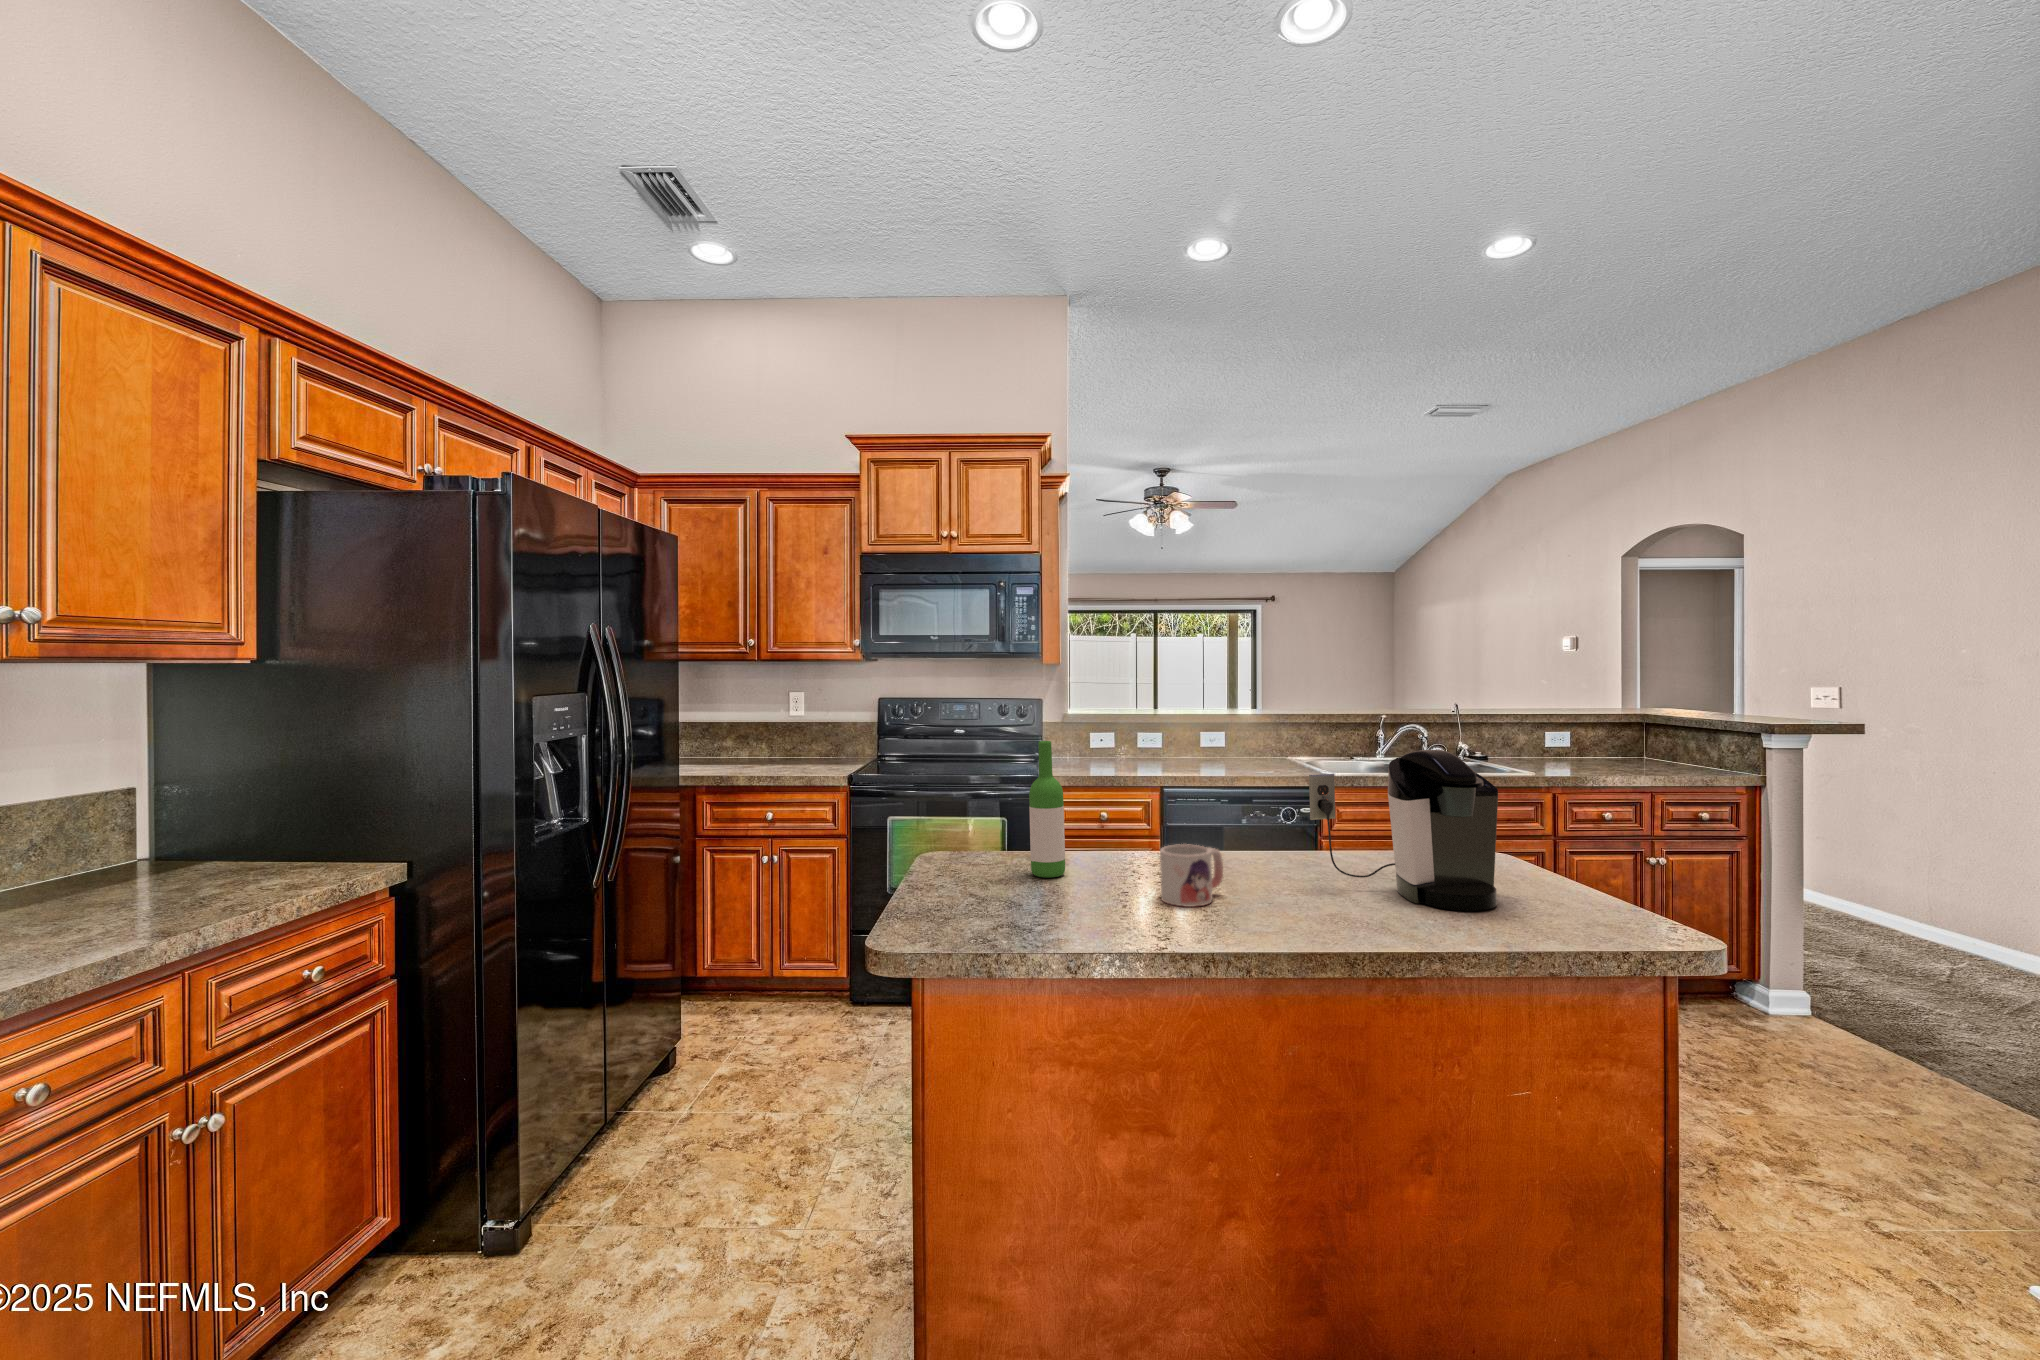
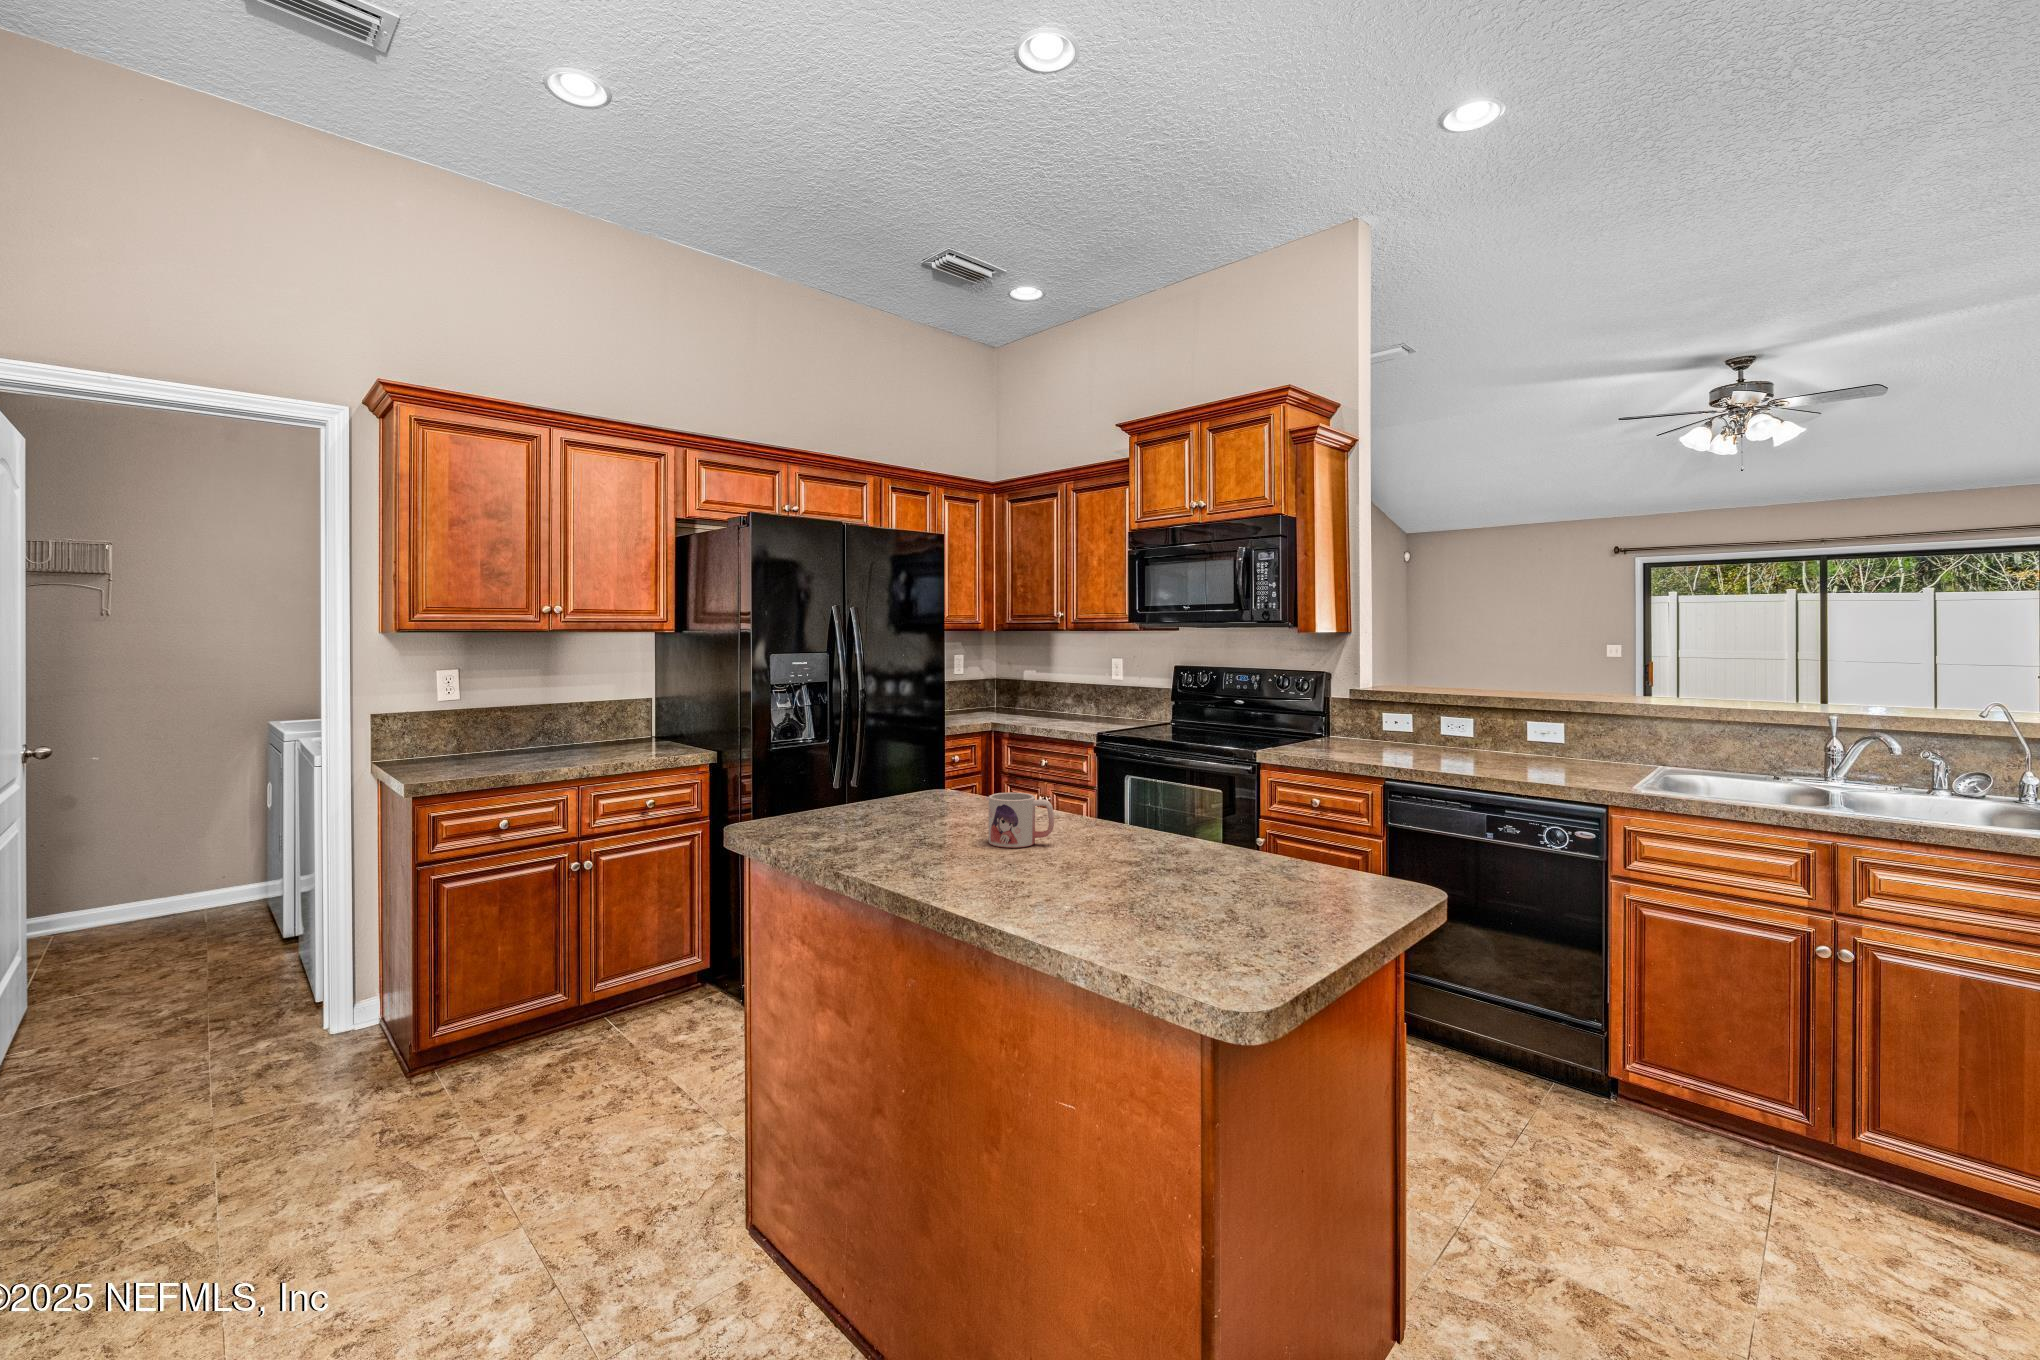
wine bottle: present [1029,741,1065,878] -> none [970,693,1000,813]
coffee maker: present [1309,750,1498,911] -> none [1147,725,1294,905]

